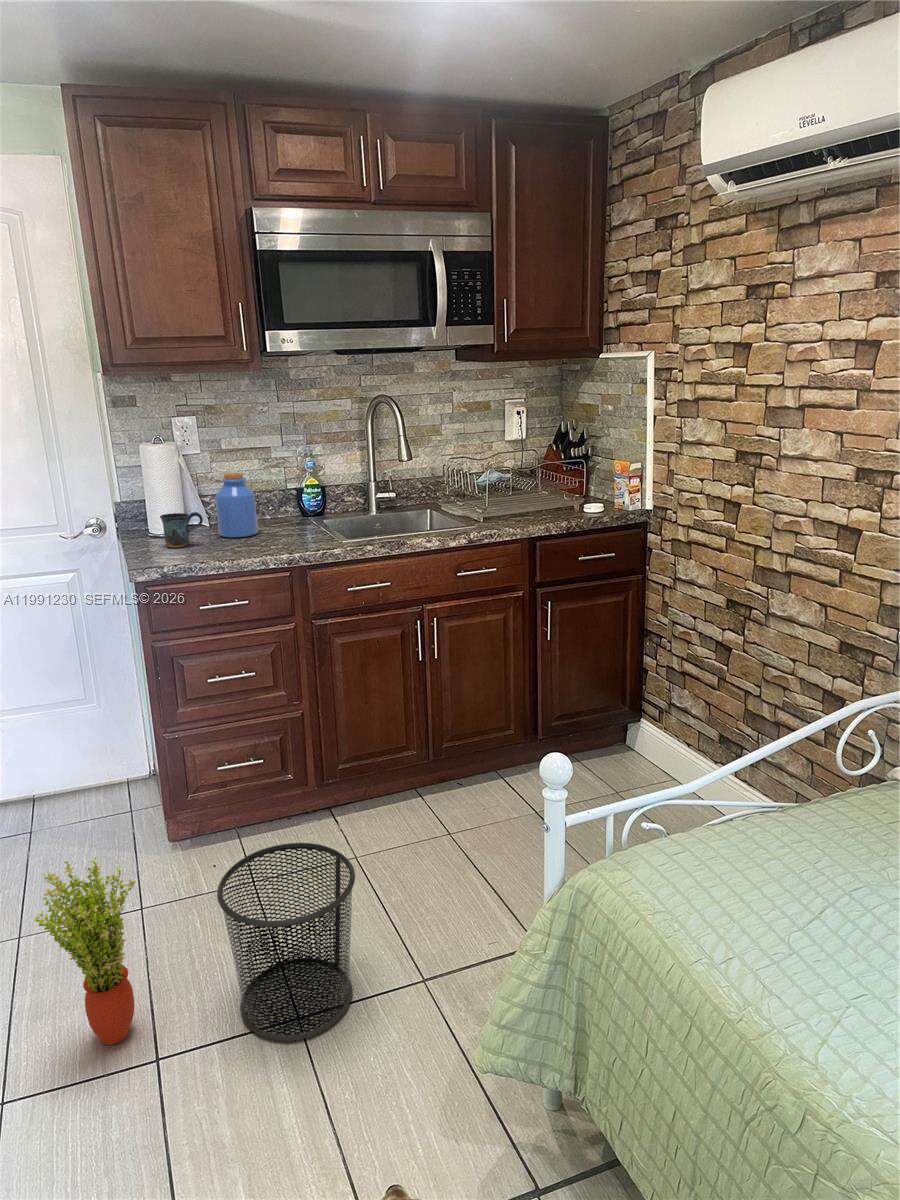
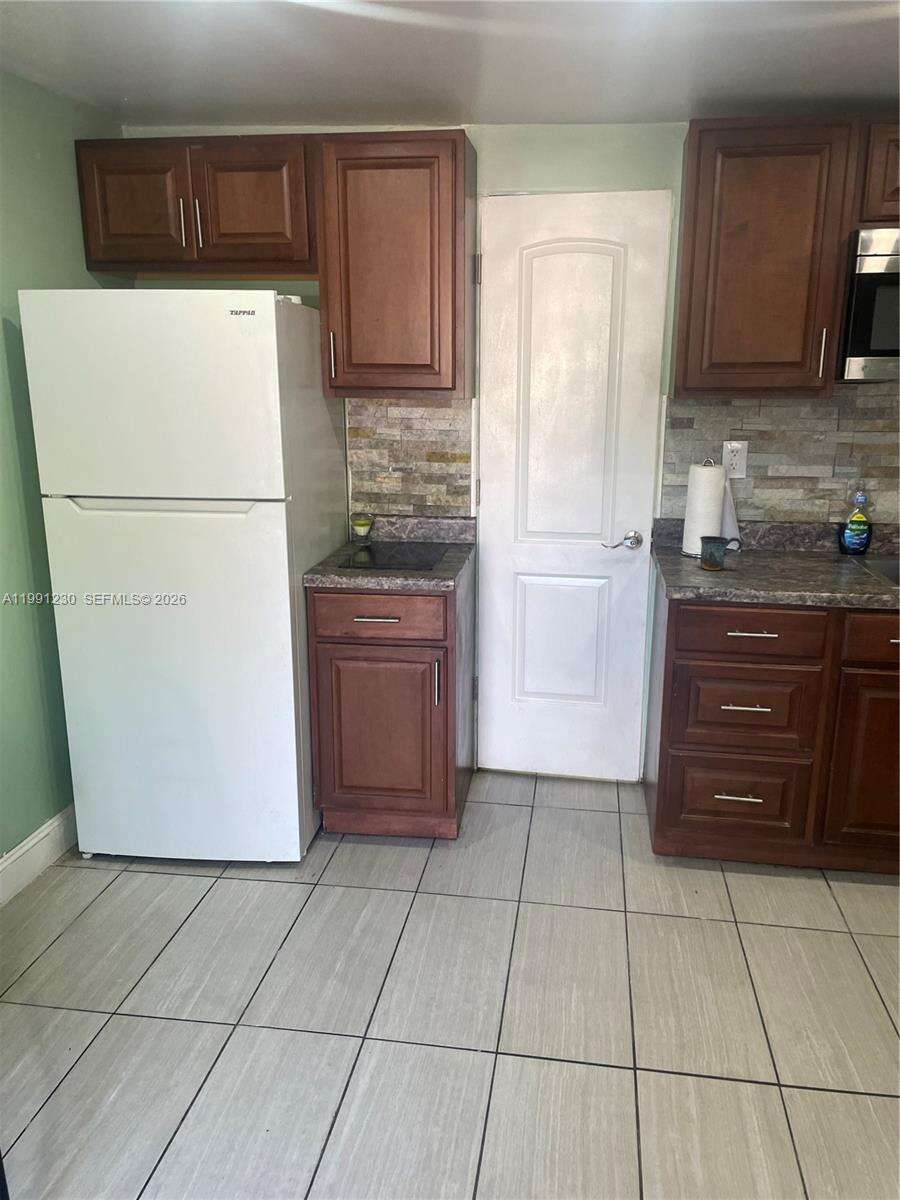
jar: present [216,473,258,537] -> none [752,502,798,568]
waste bin: present [217,843,355,1041] -> none [715,891,868,1103]
potted plant: present [34,857,136,1045] -> none [554,843,644,1023]

